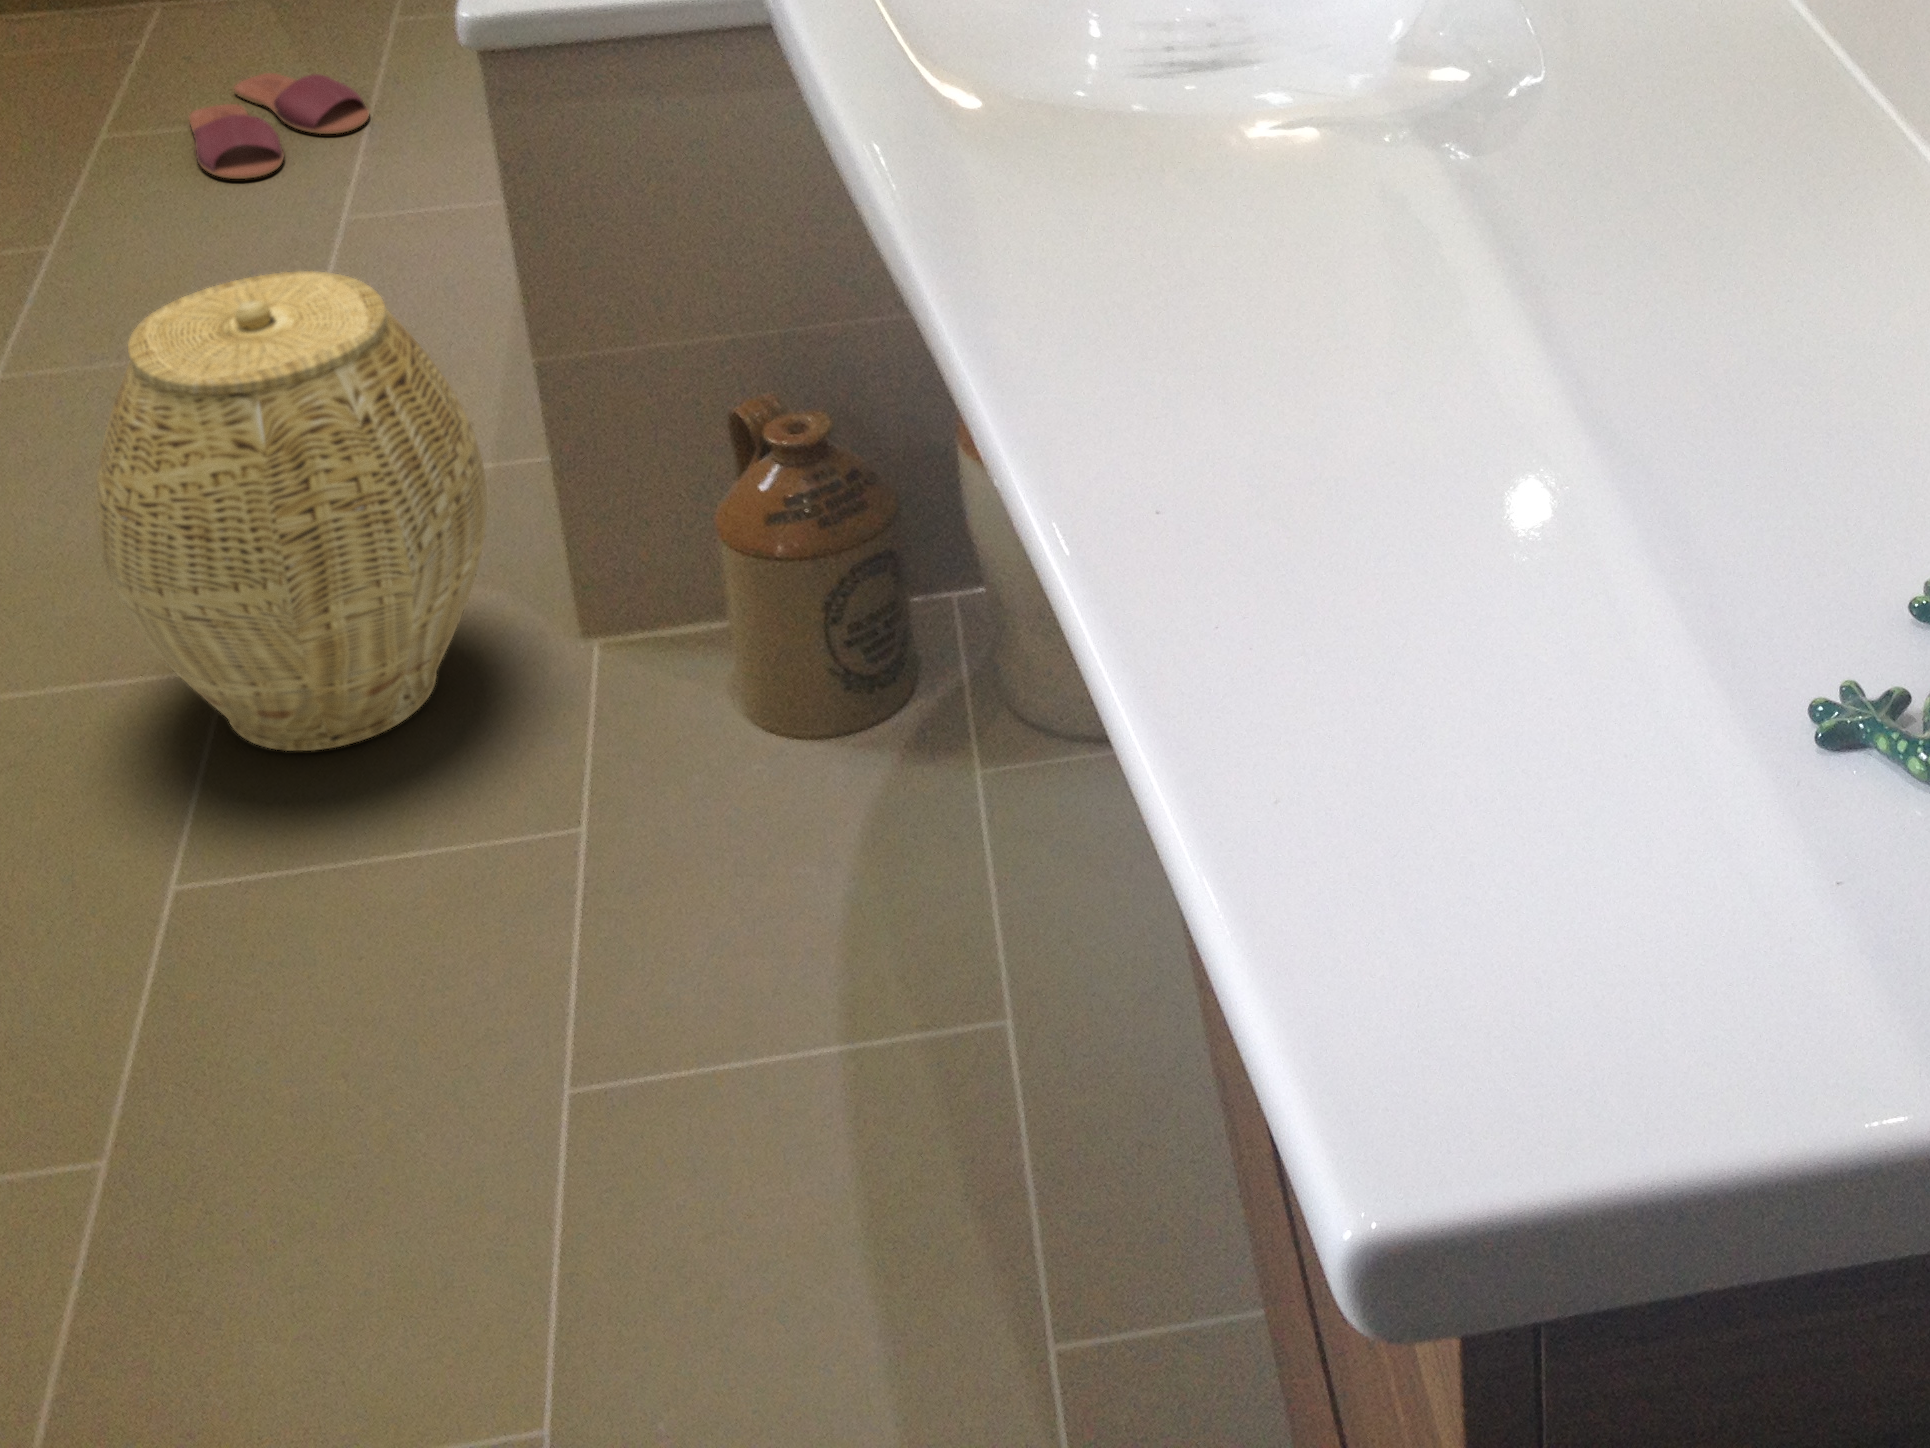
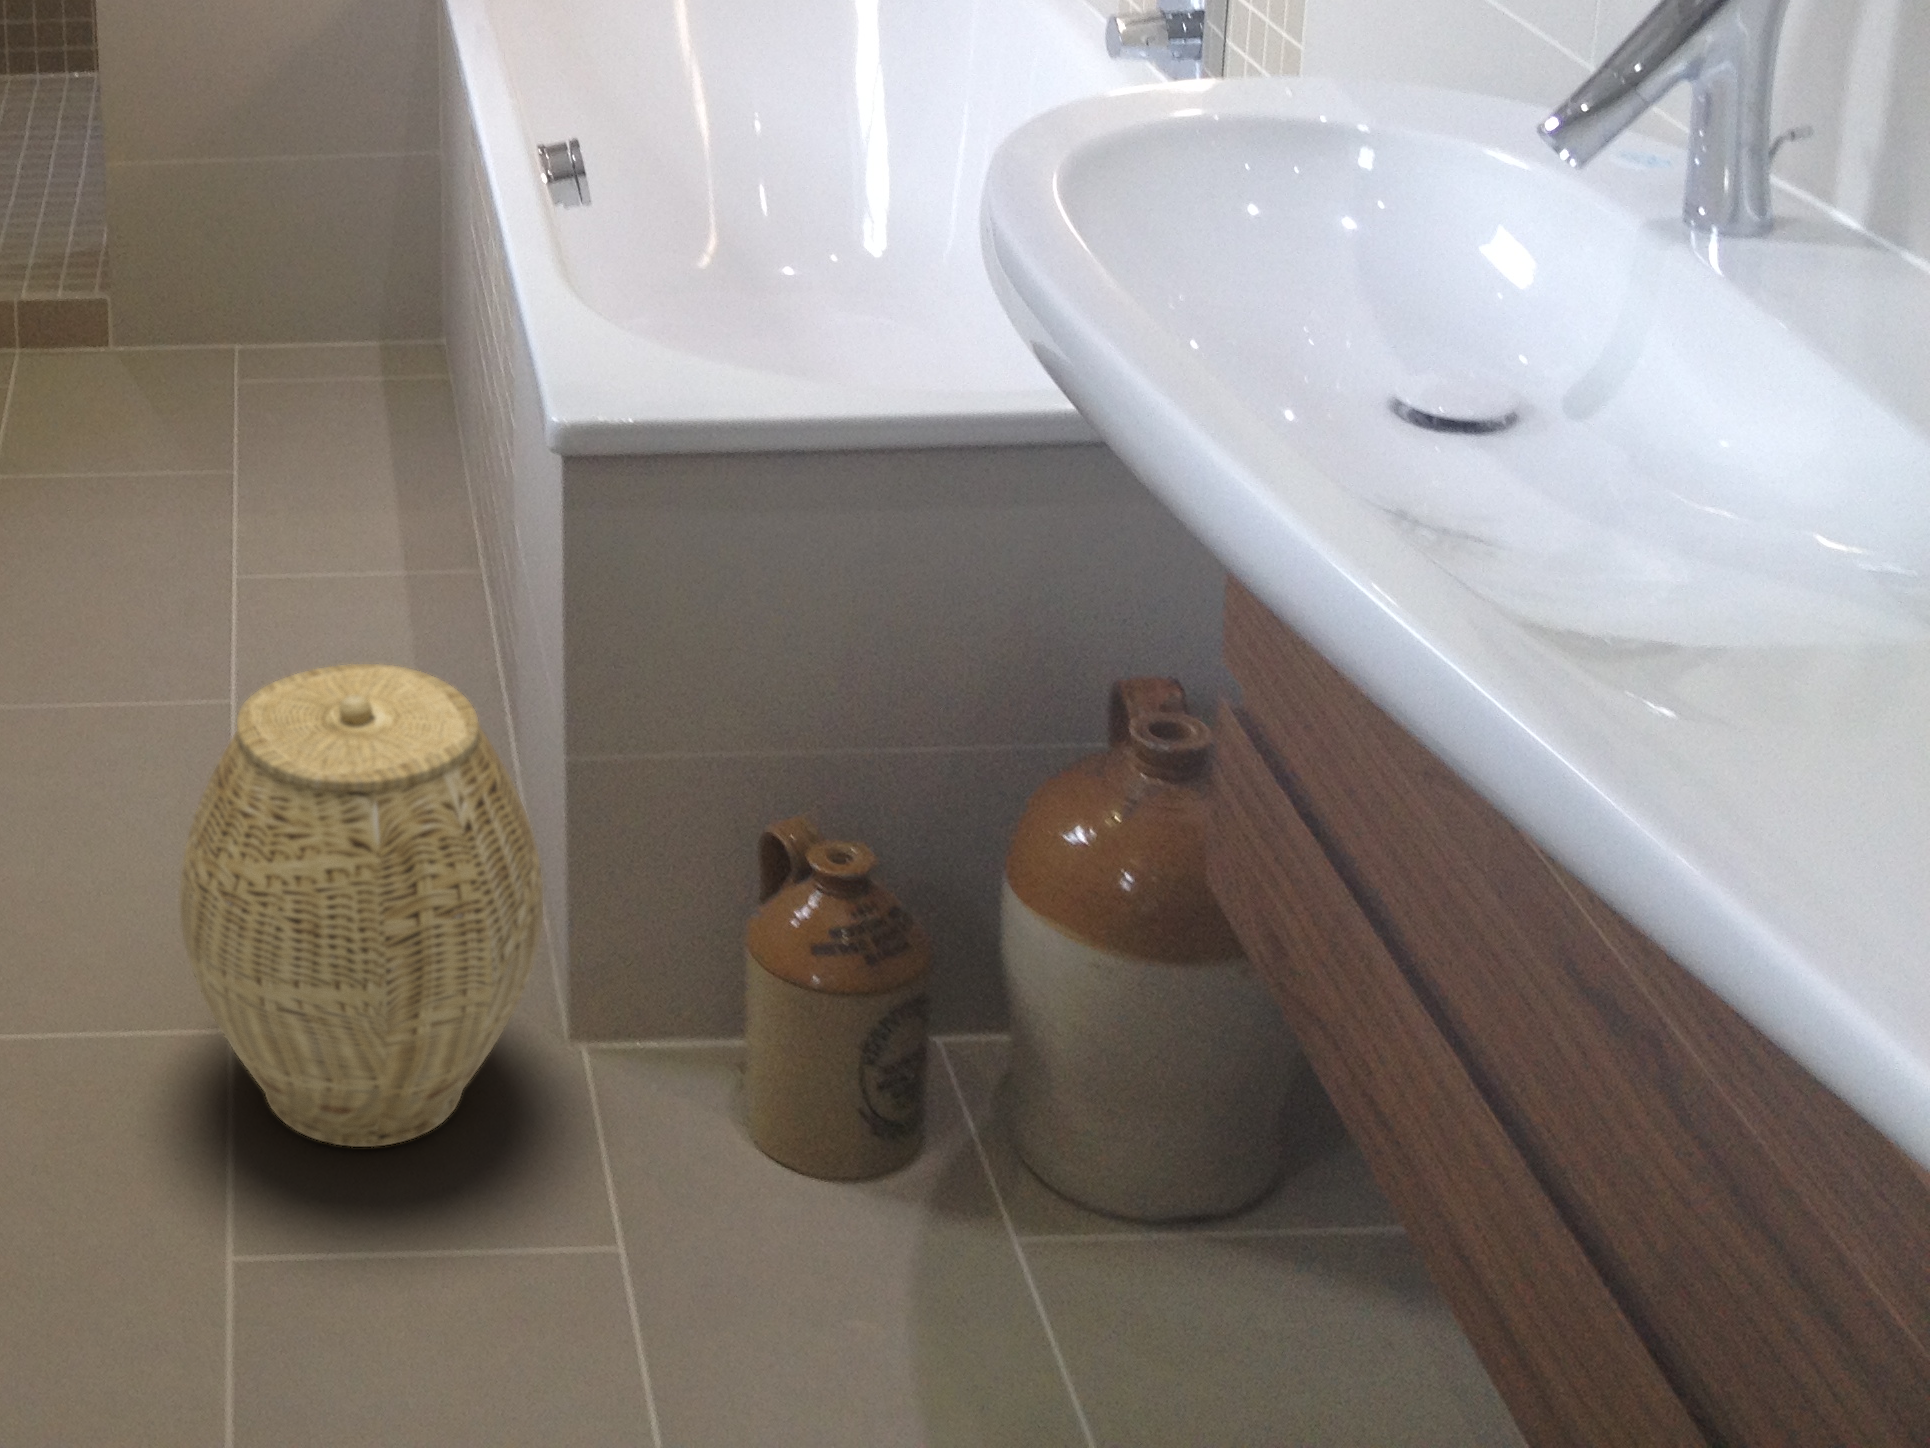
slippers: present [190,73,369,179] -> none [89,422,254,528]

